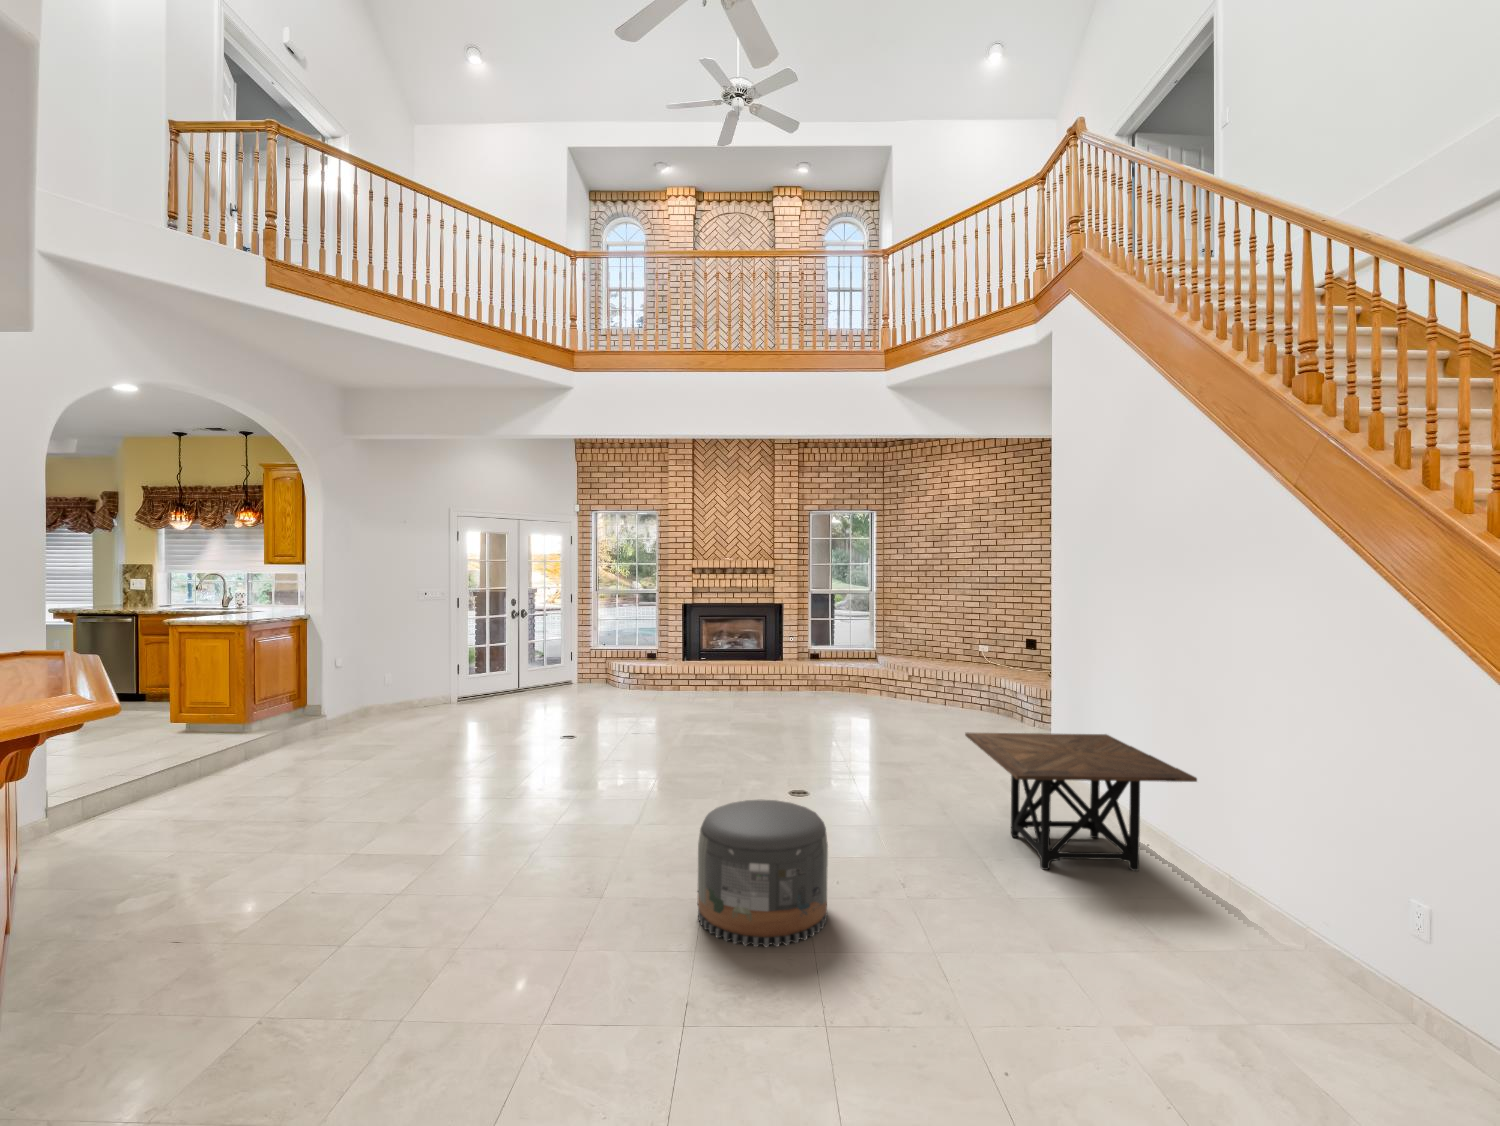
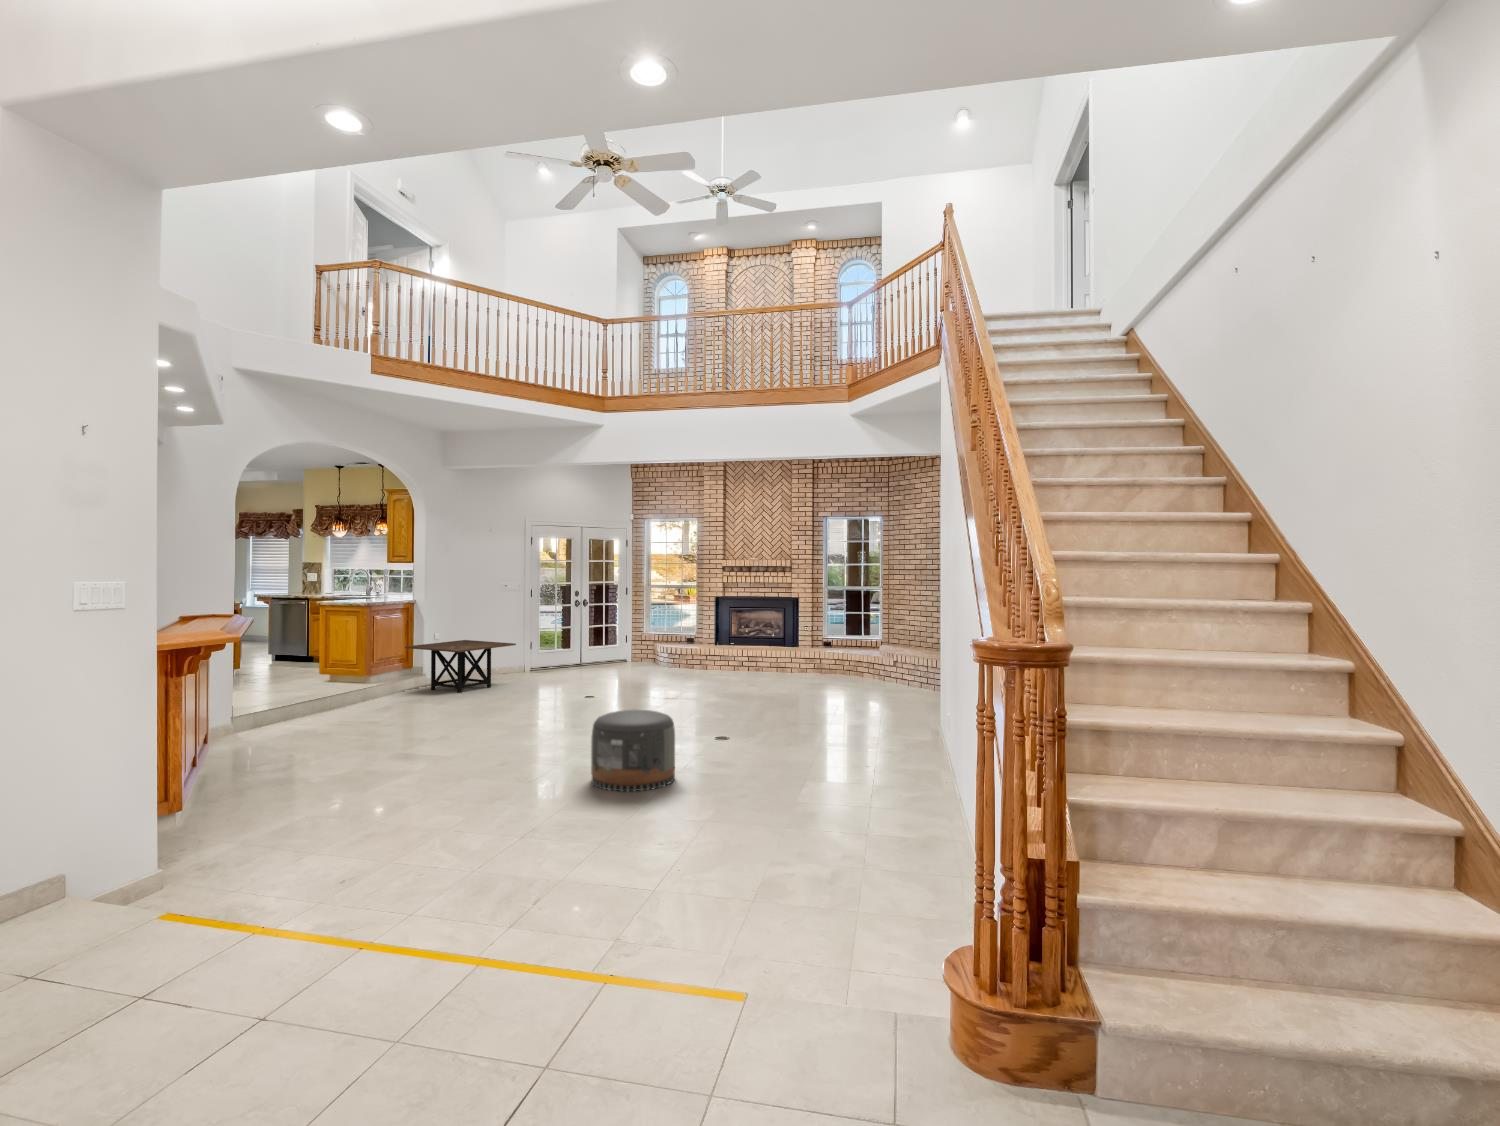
side table: present [965,733,1197,871] -> present [405,640,516,693]

